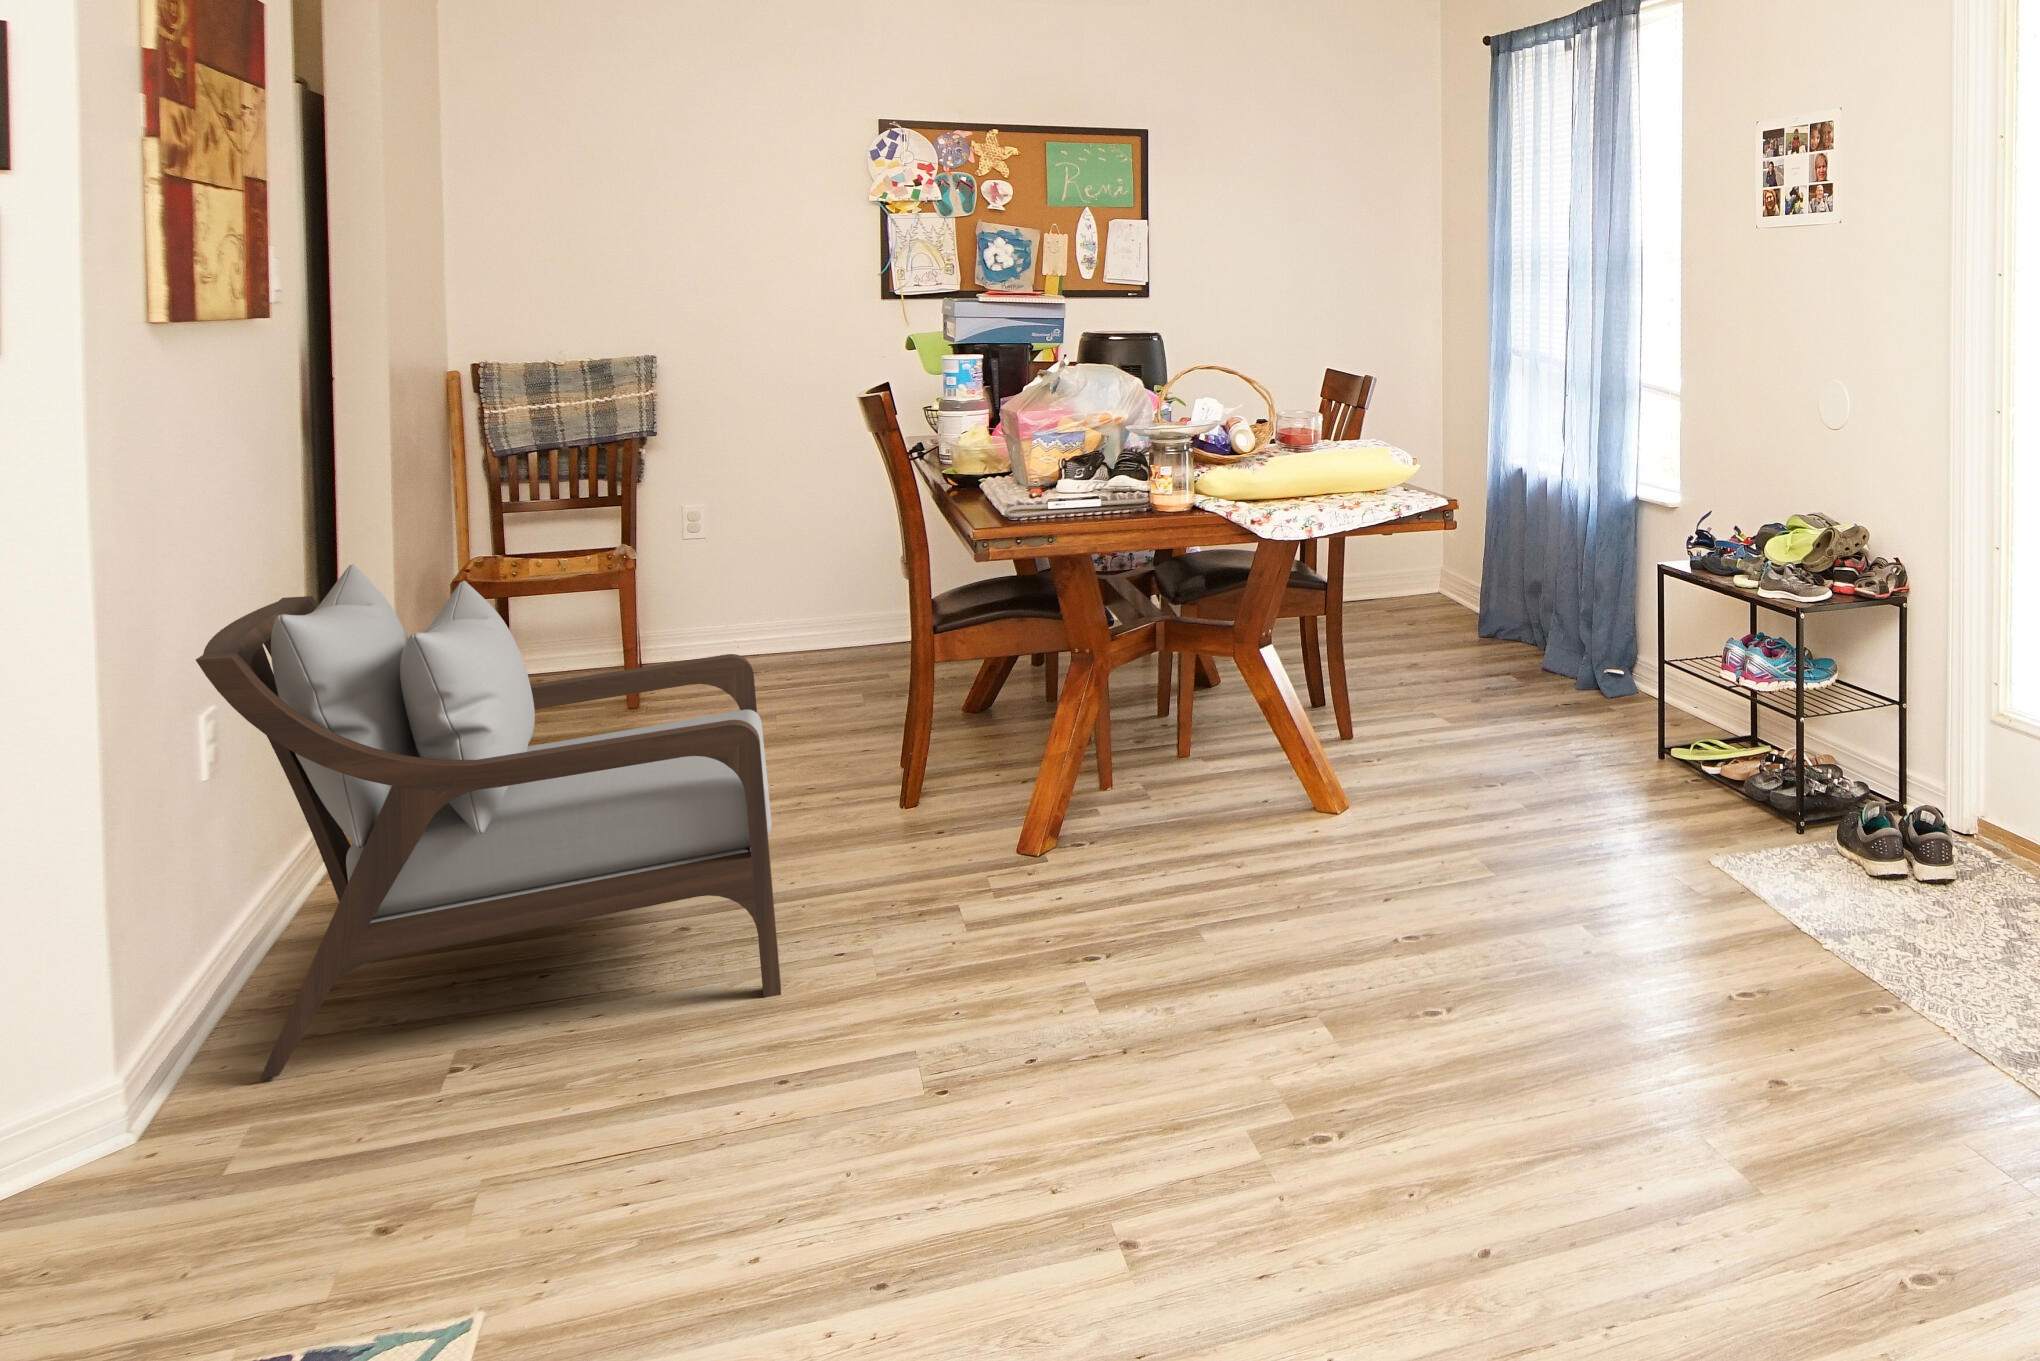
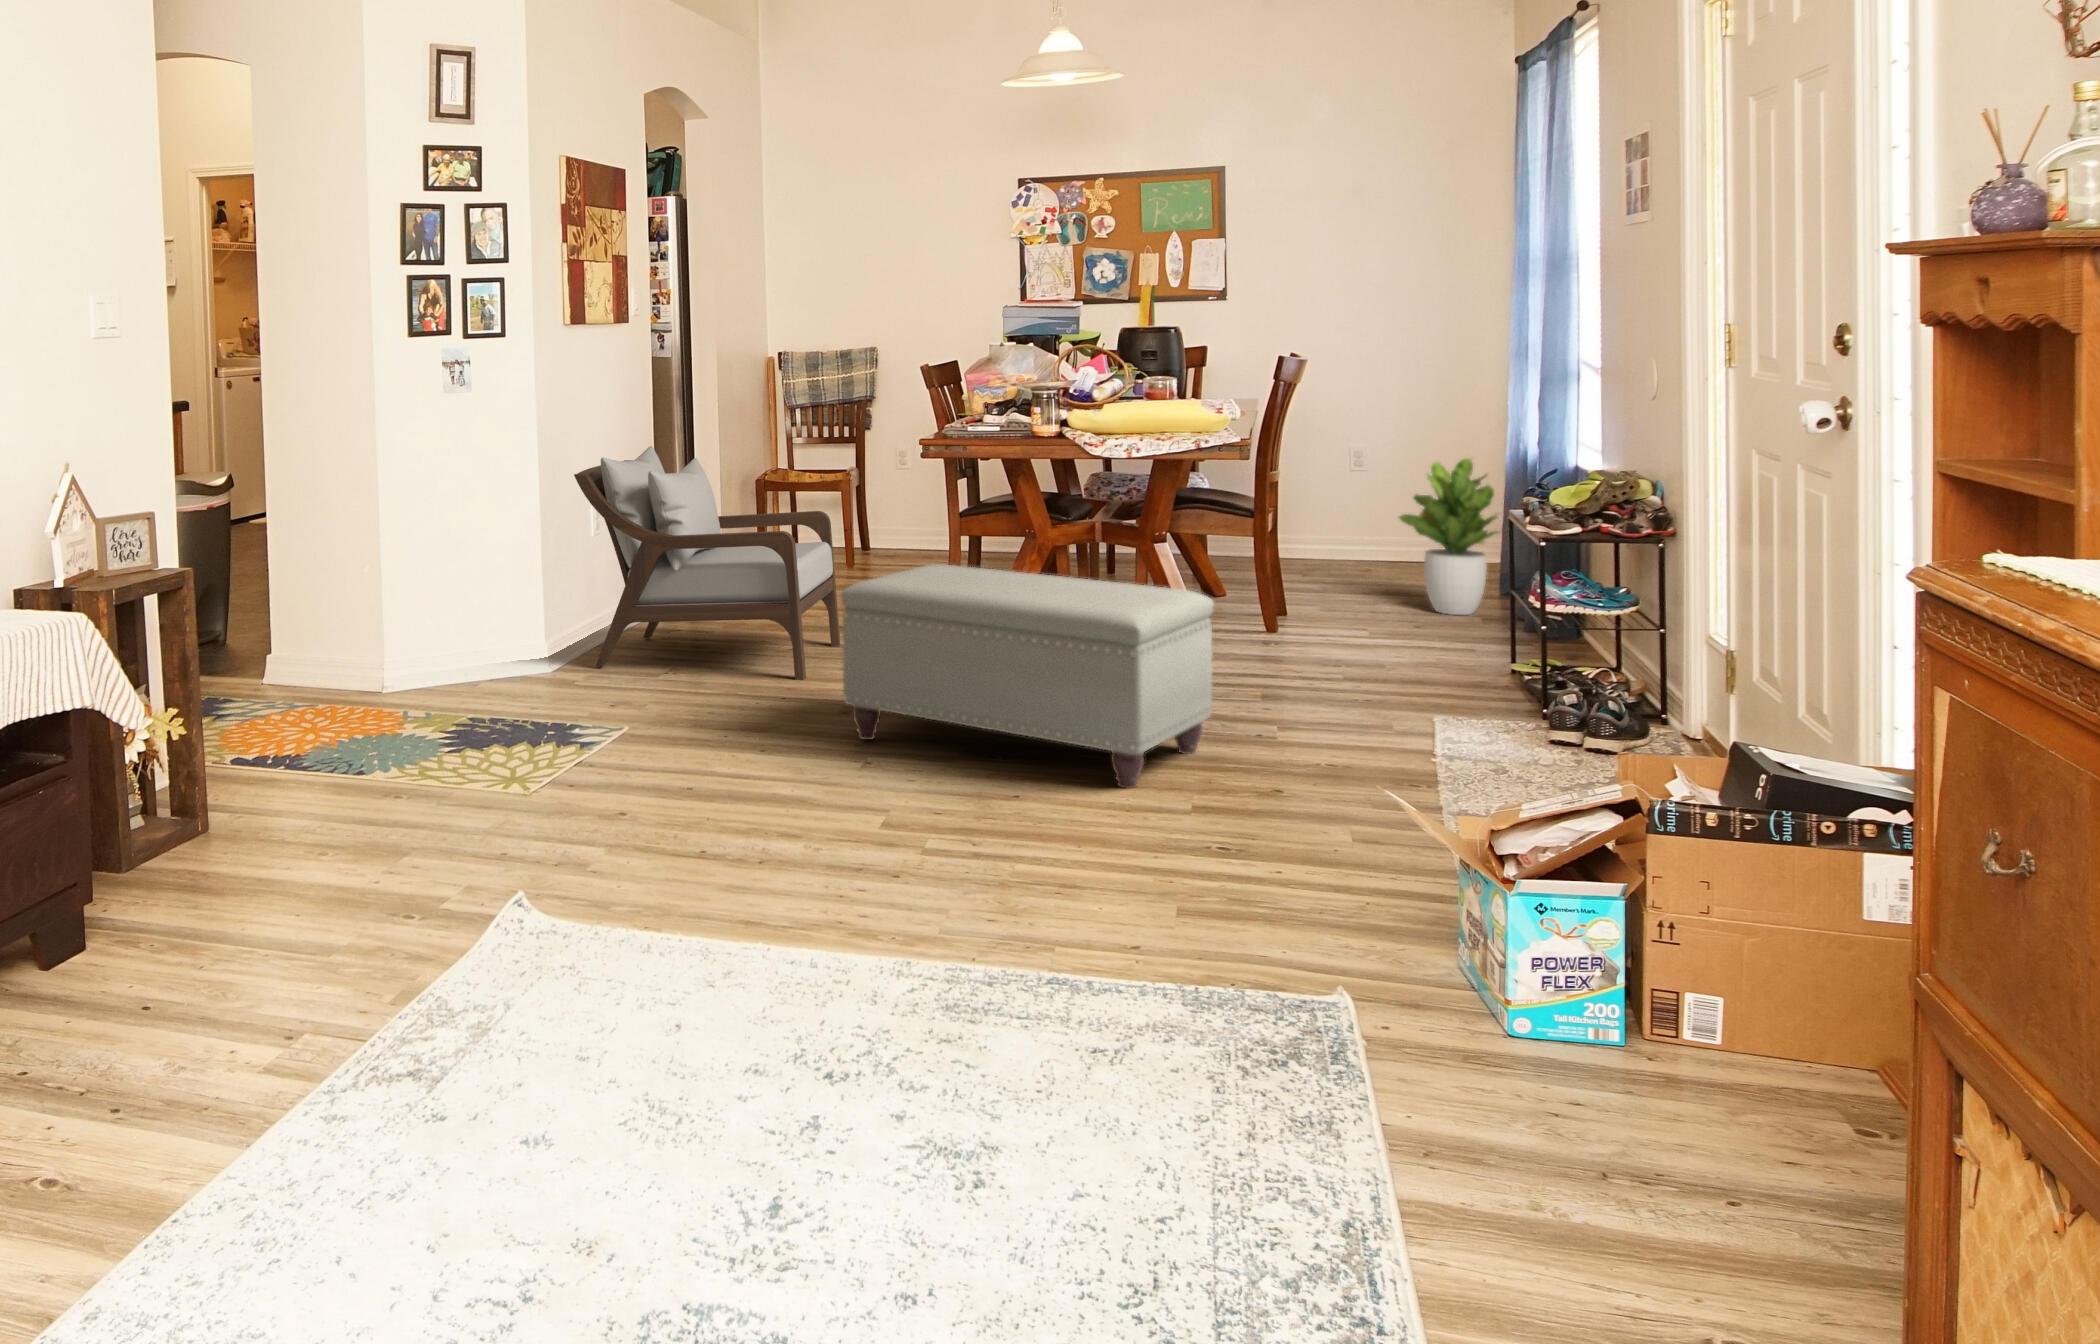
potted plant: none [1422,486,1541,669] -> present [1399,458,1498,615]
ottoman: none [1023,752,1632,1147] -> present [841,564,1213,788]

